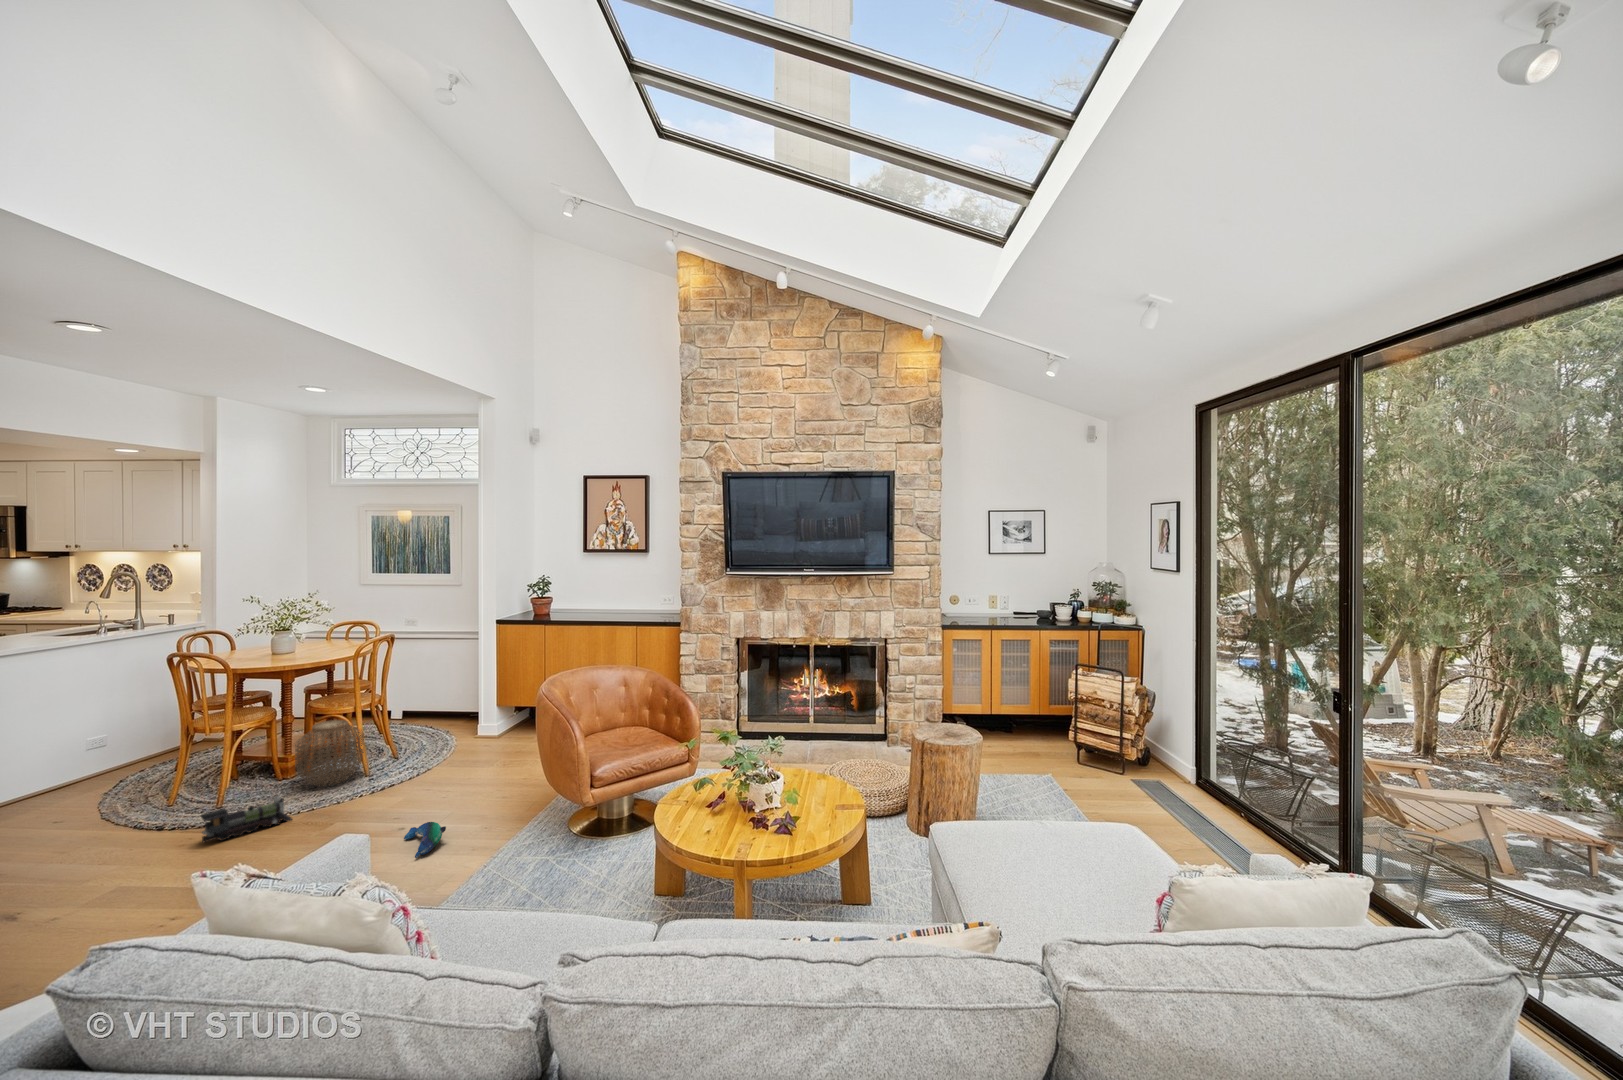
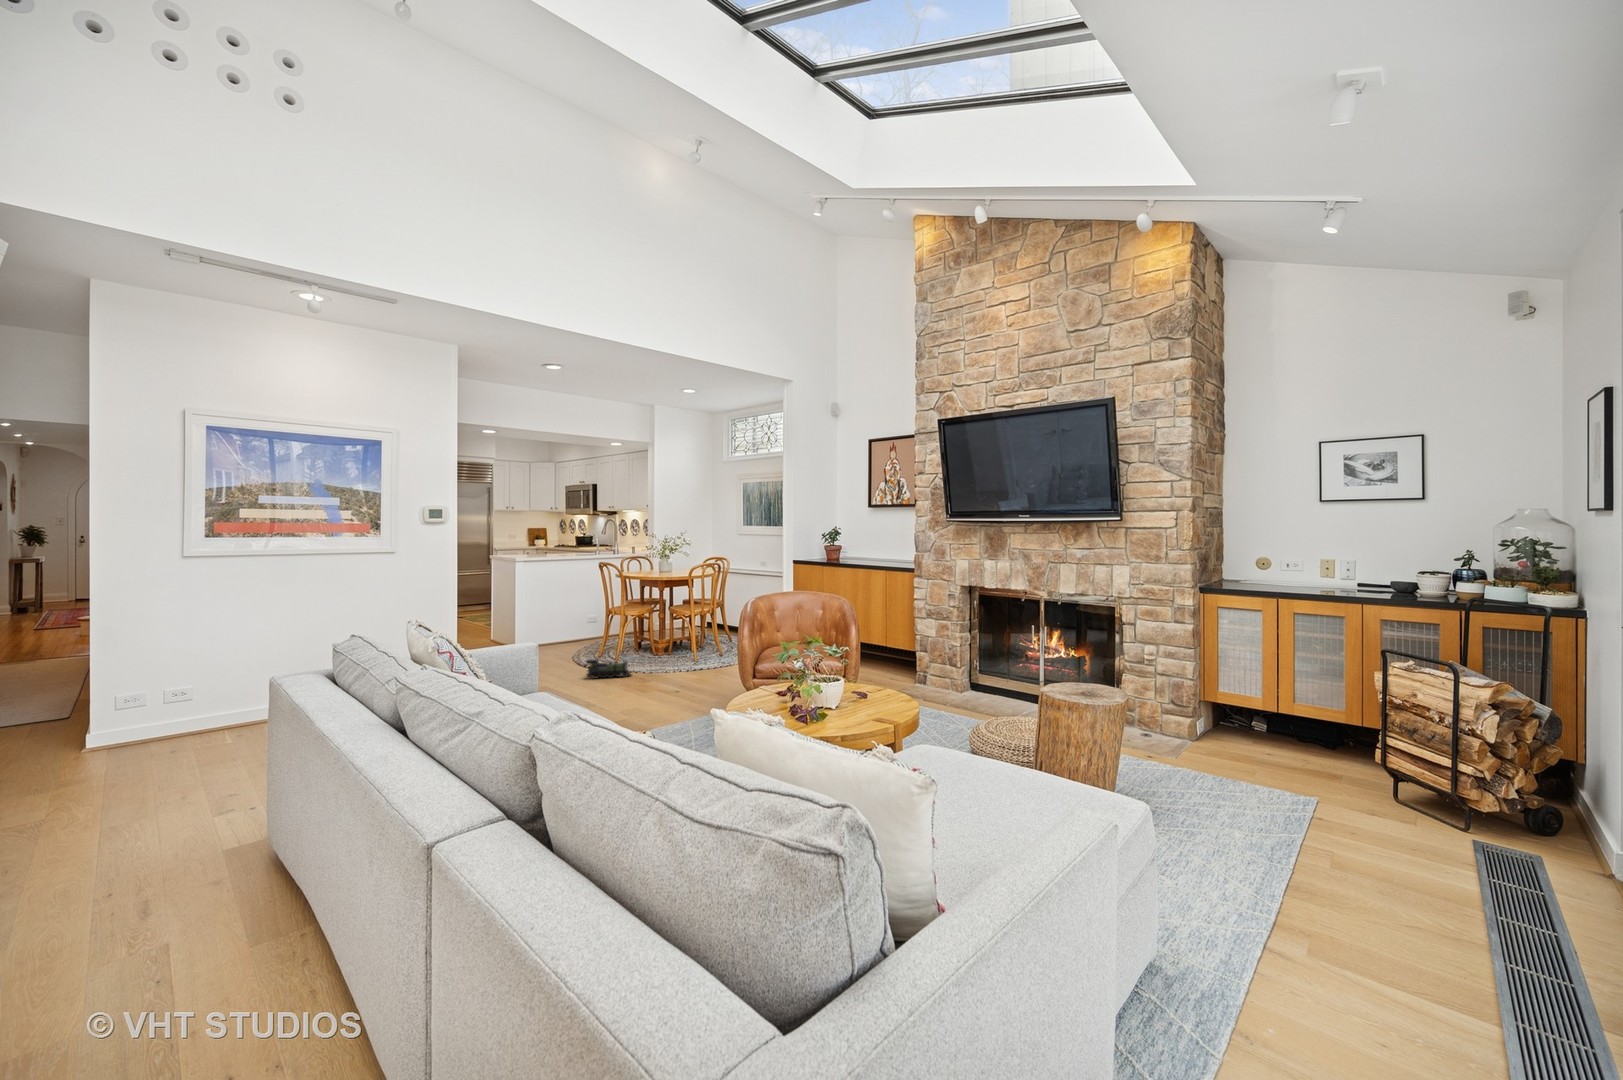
woven basket: present [295,720,364,786] -> none [650,621,689,665]
plush toy: present [404,822,446,858] -> none [659,688,684,707]

